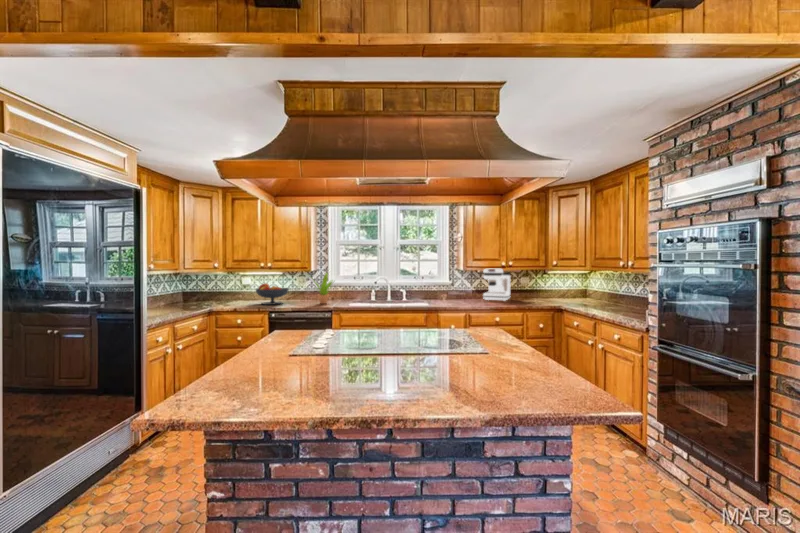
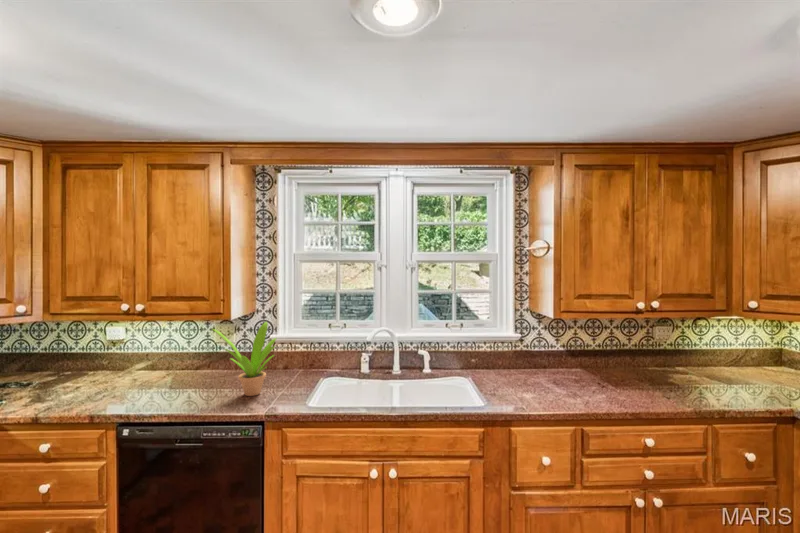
coffee maker: present [483,268,510,301] -> none [592,311,653,386]
fruit bowl: present [256,284,289,305] -> none [96,348,182,401]

